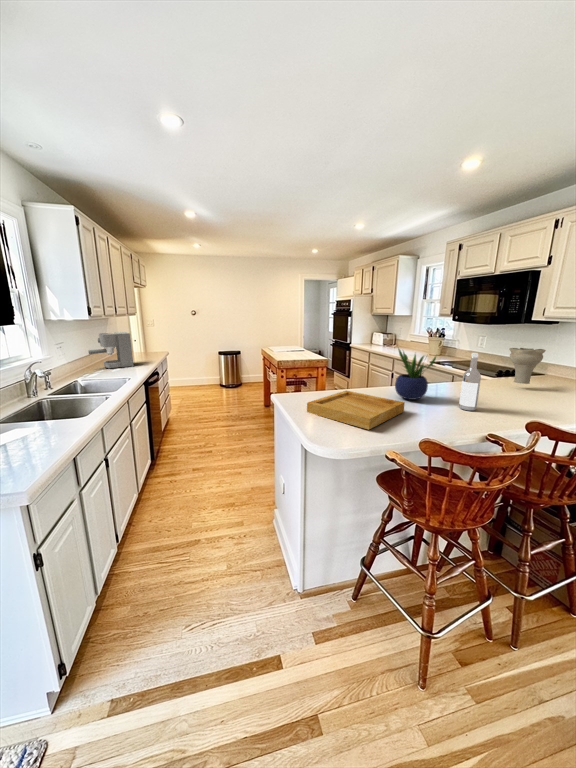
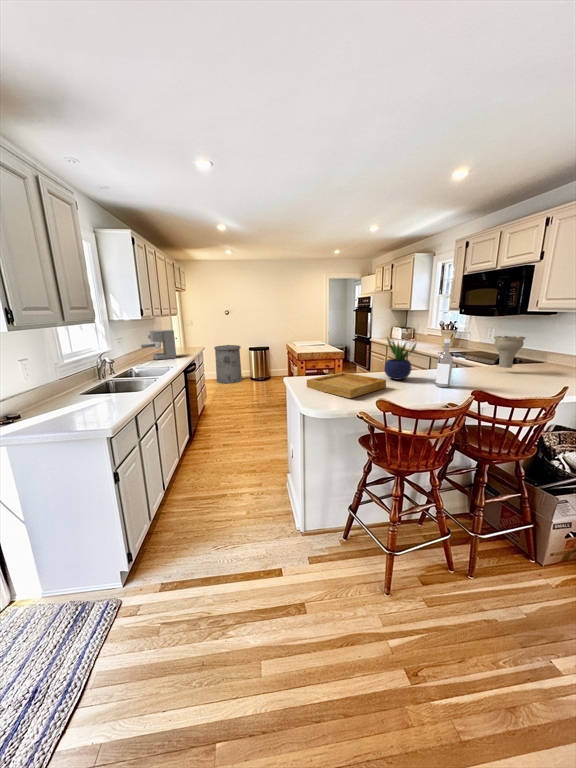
trash can: none [178,349,209,392] -> present [214,345,242,383]

